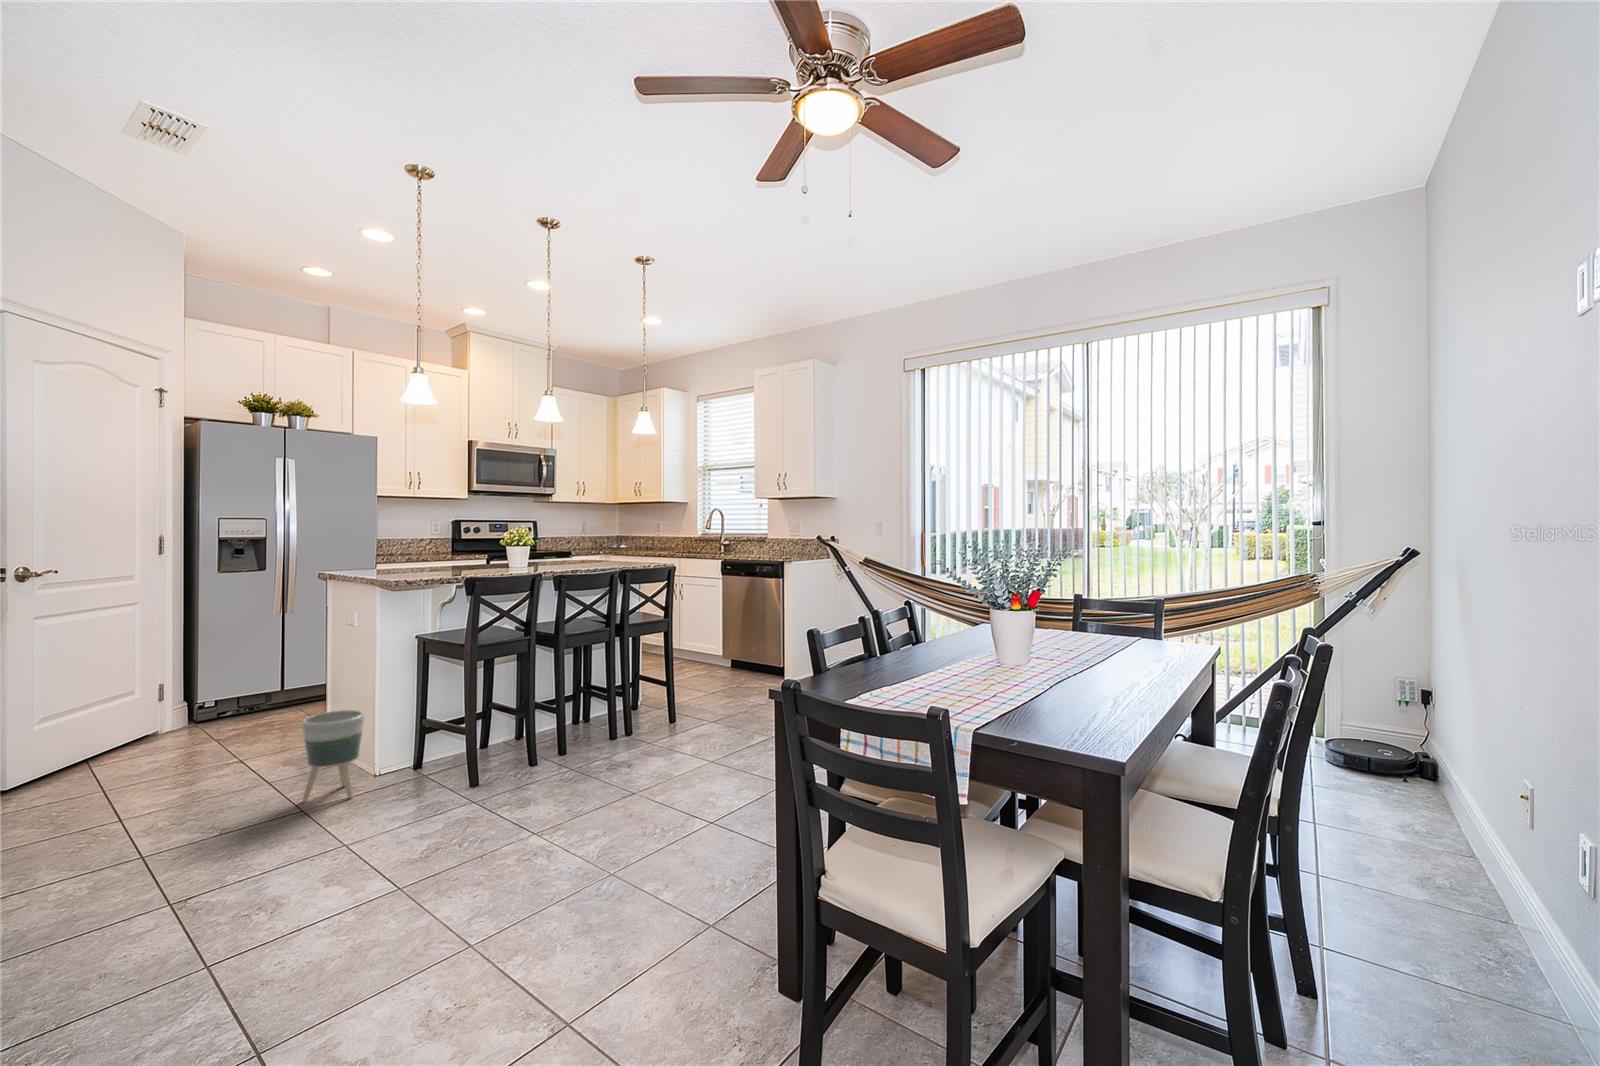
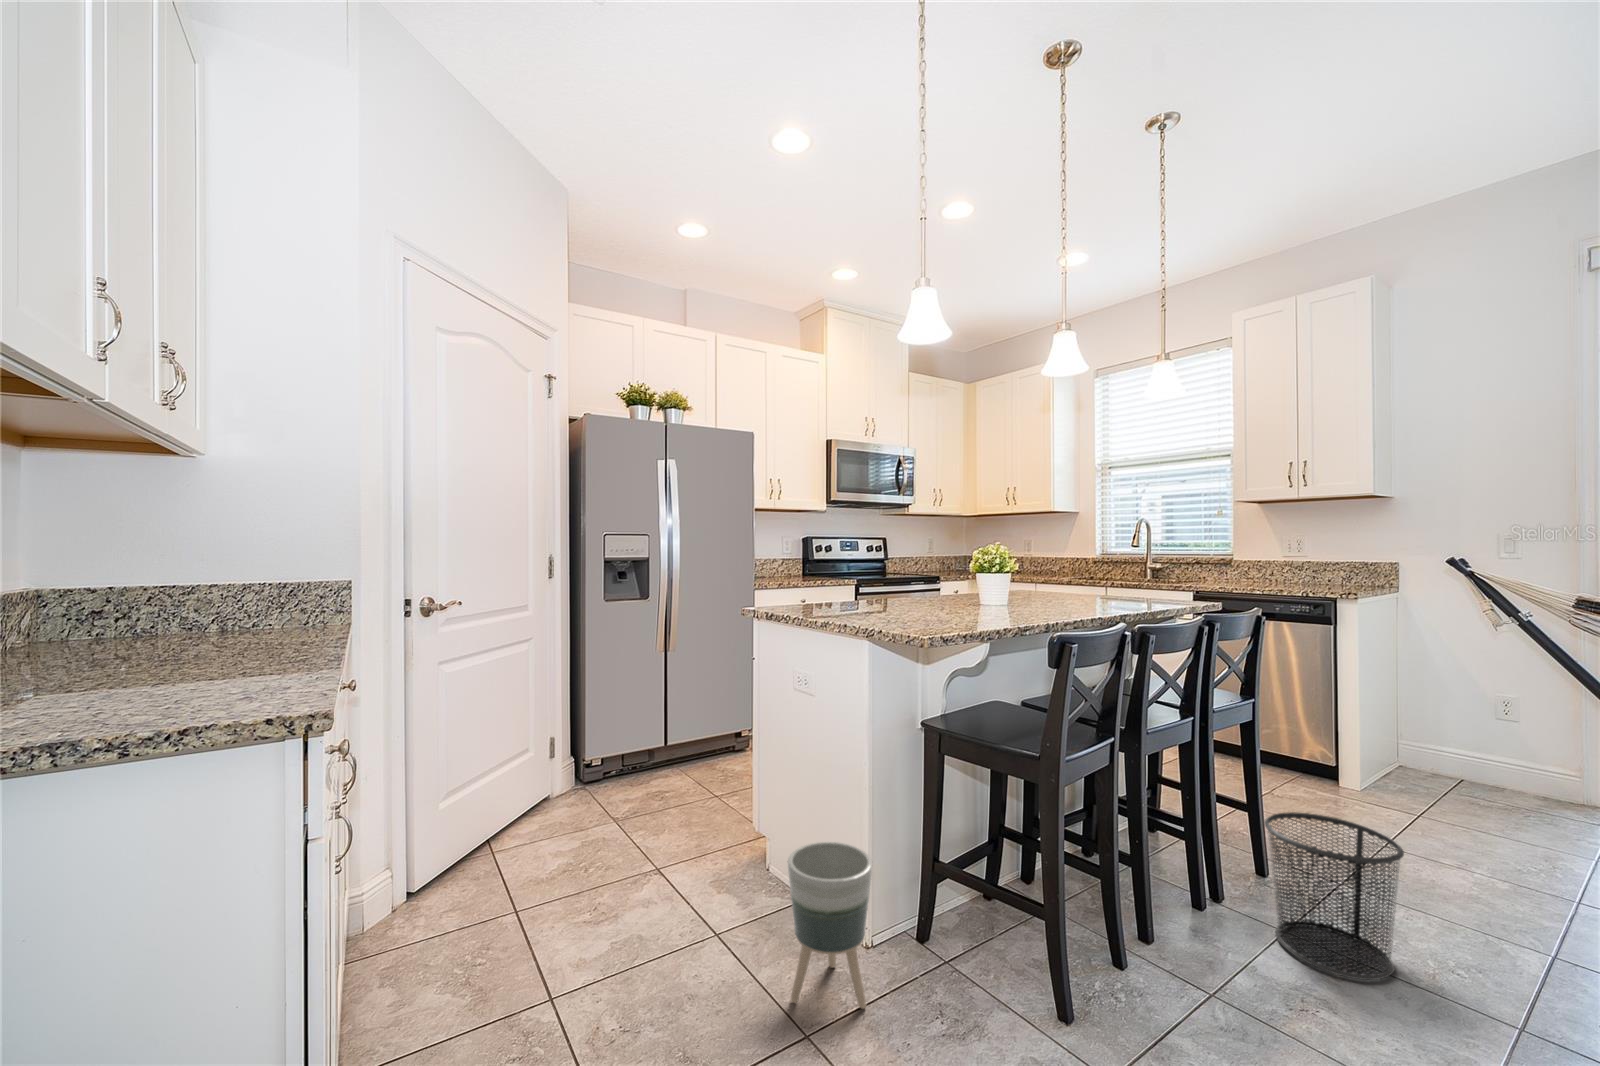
waste bin: none [636,679,697,757] -> present [1264,812,1404,980]

